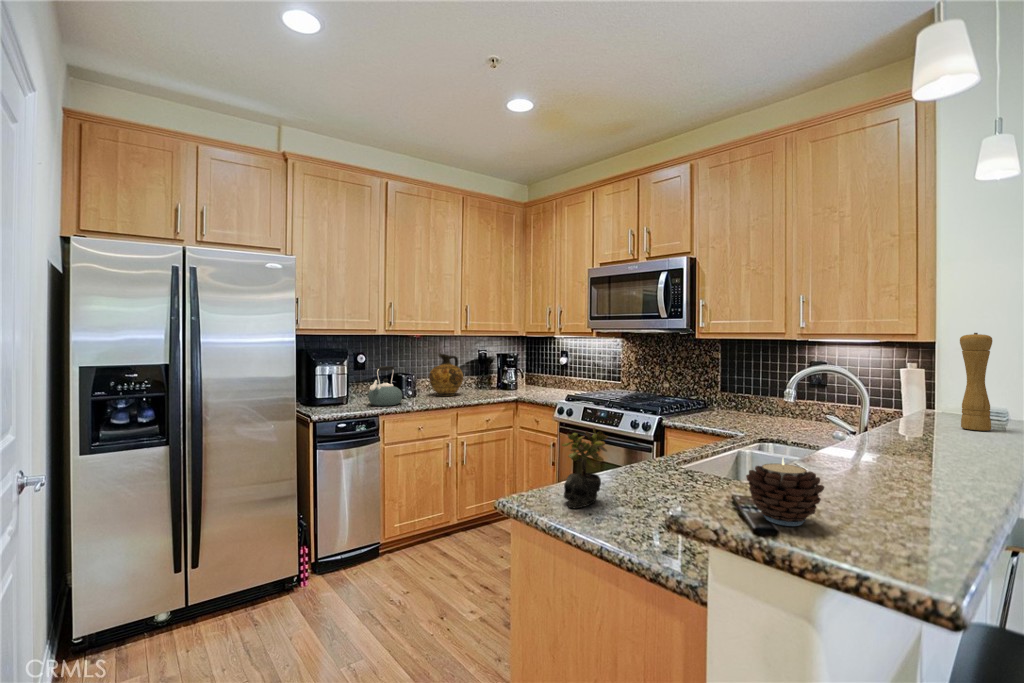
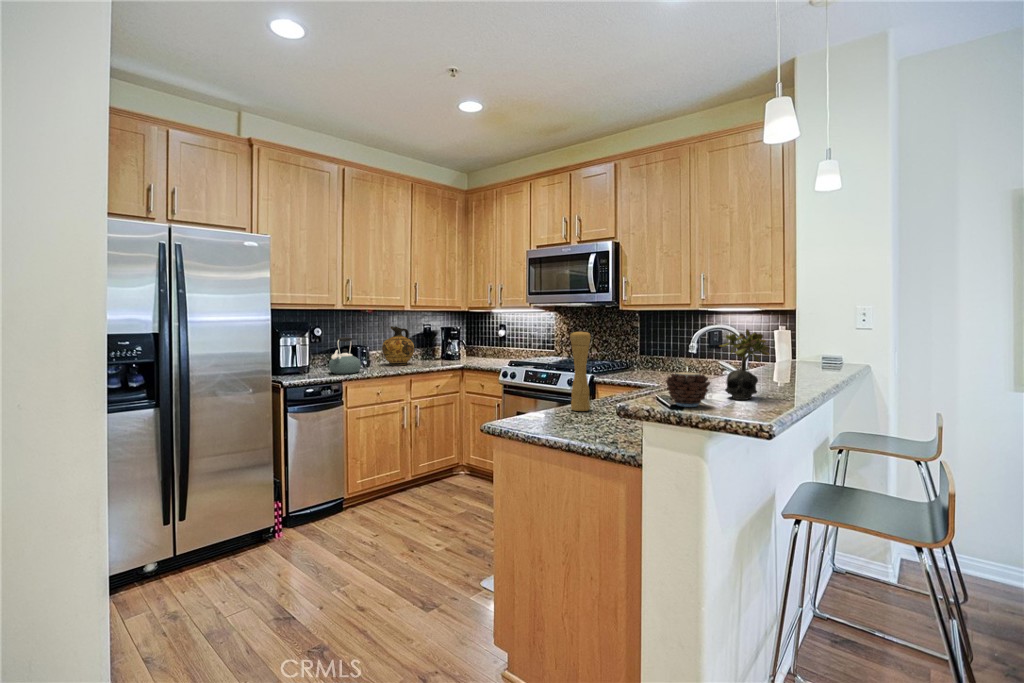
pepper mill: present [960,333,992,431] -> present [570,331,591,411]
succulent plant: present [562,428,608,508] -> present [719,329,770,400]

